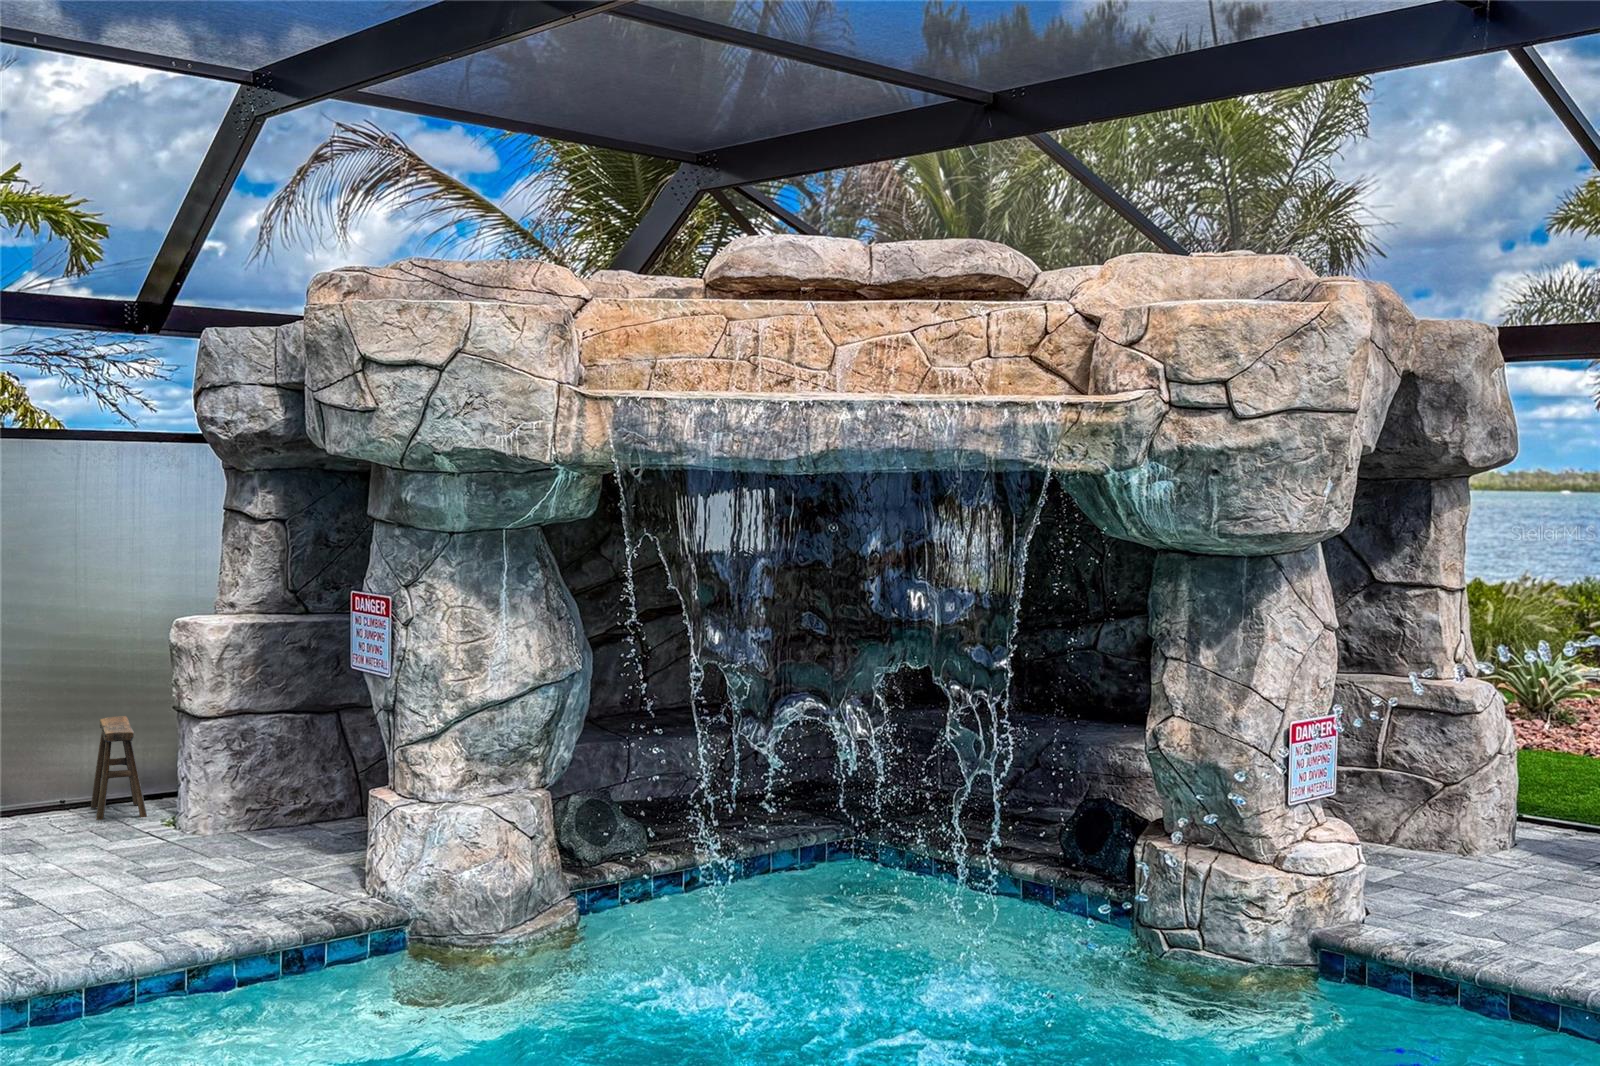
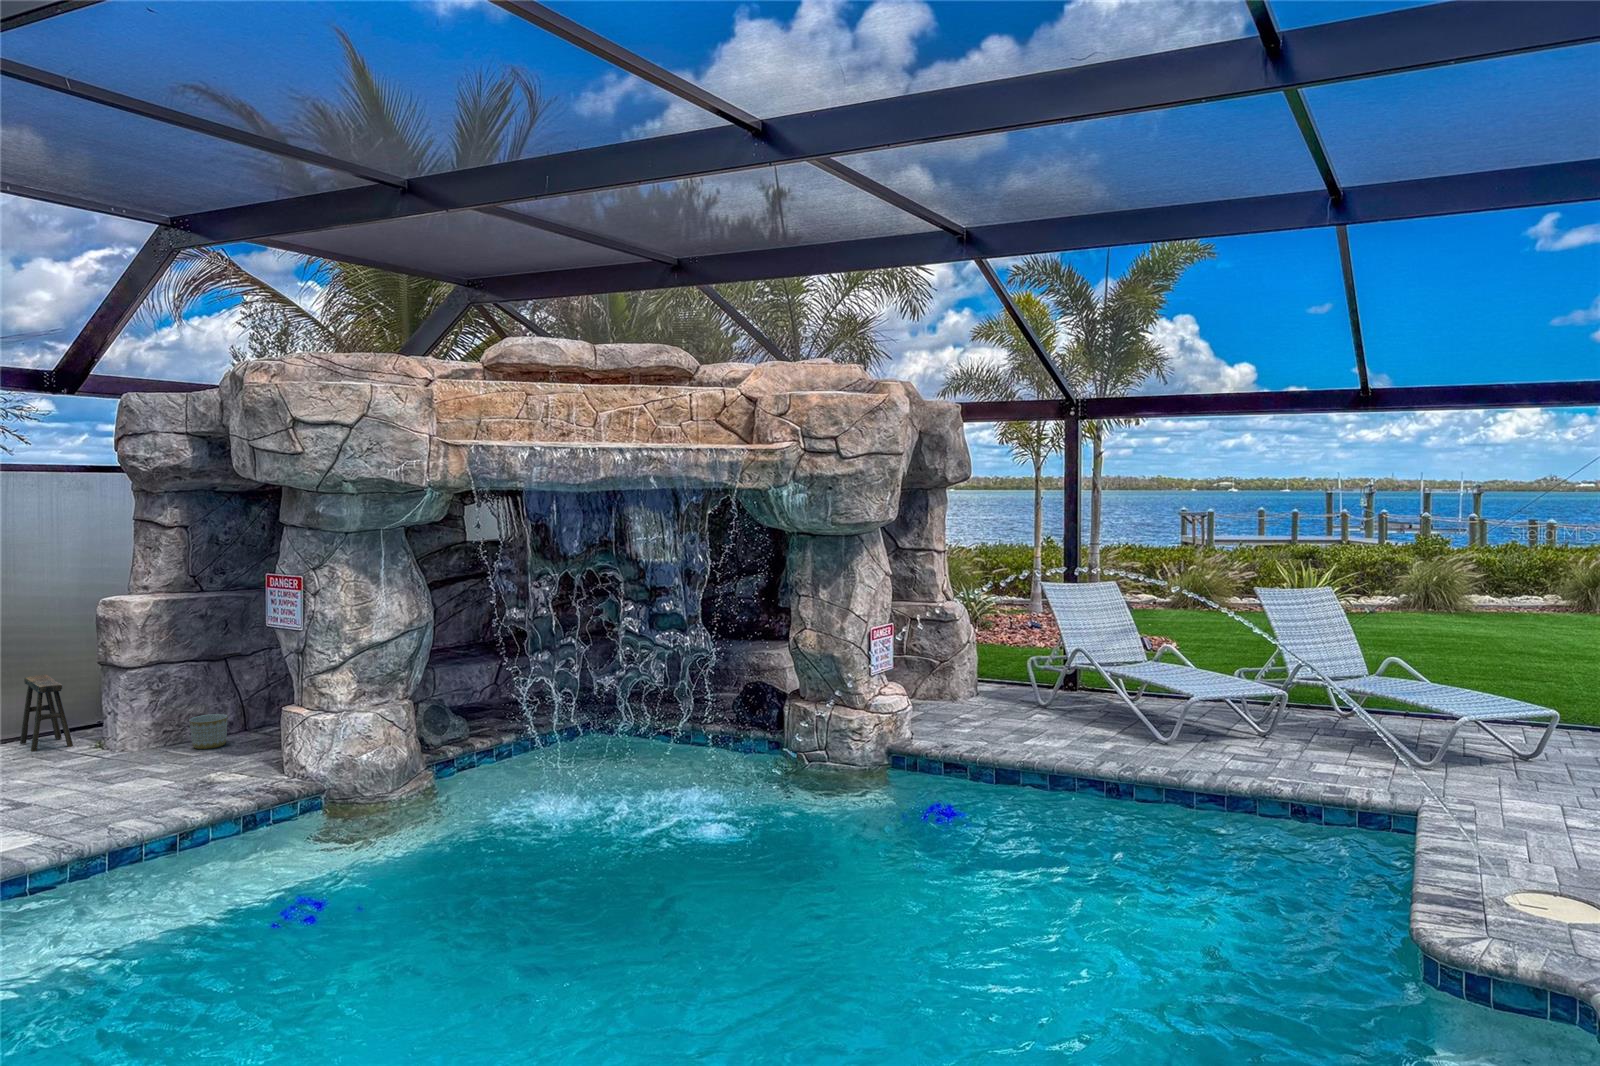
planter: none [276,787,326,837] -> present [189,714,228,749]

